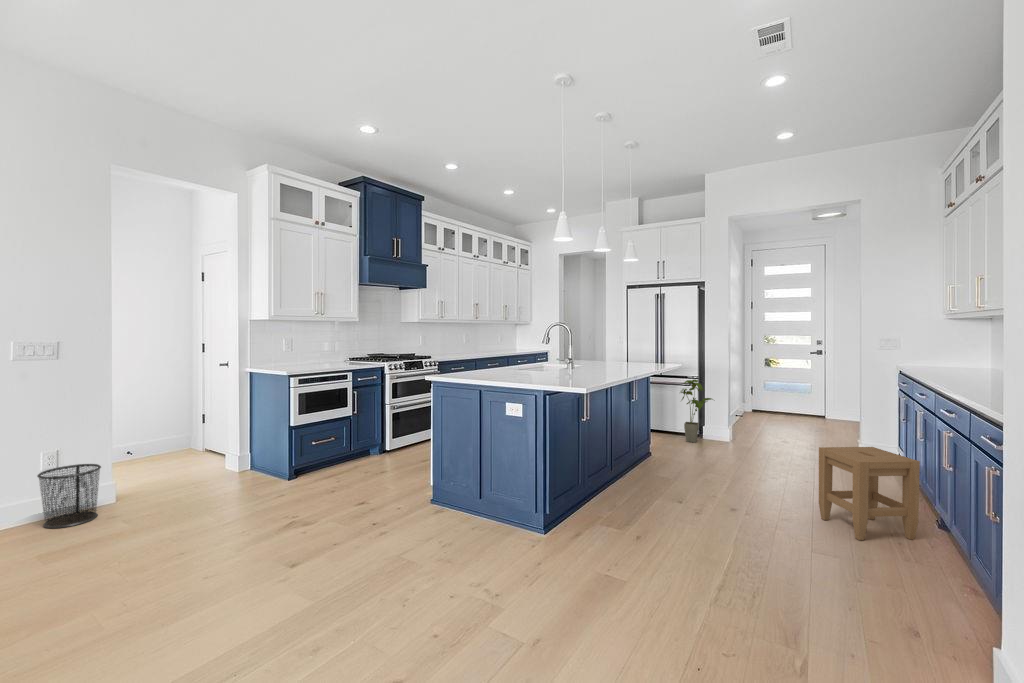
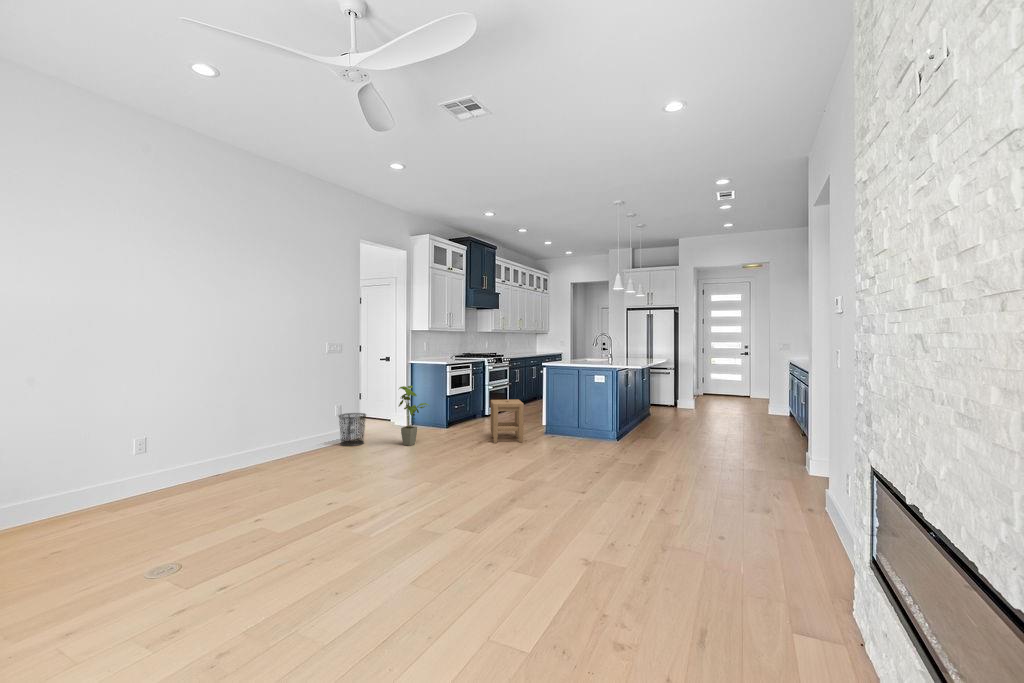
house plant: present [681,379,713,442] -> present [399,386,428,446]
stool: present [819,447,920,540] -> present [491,399,524,443]

